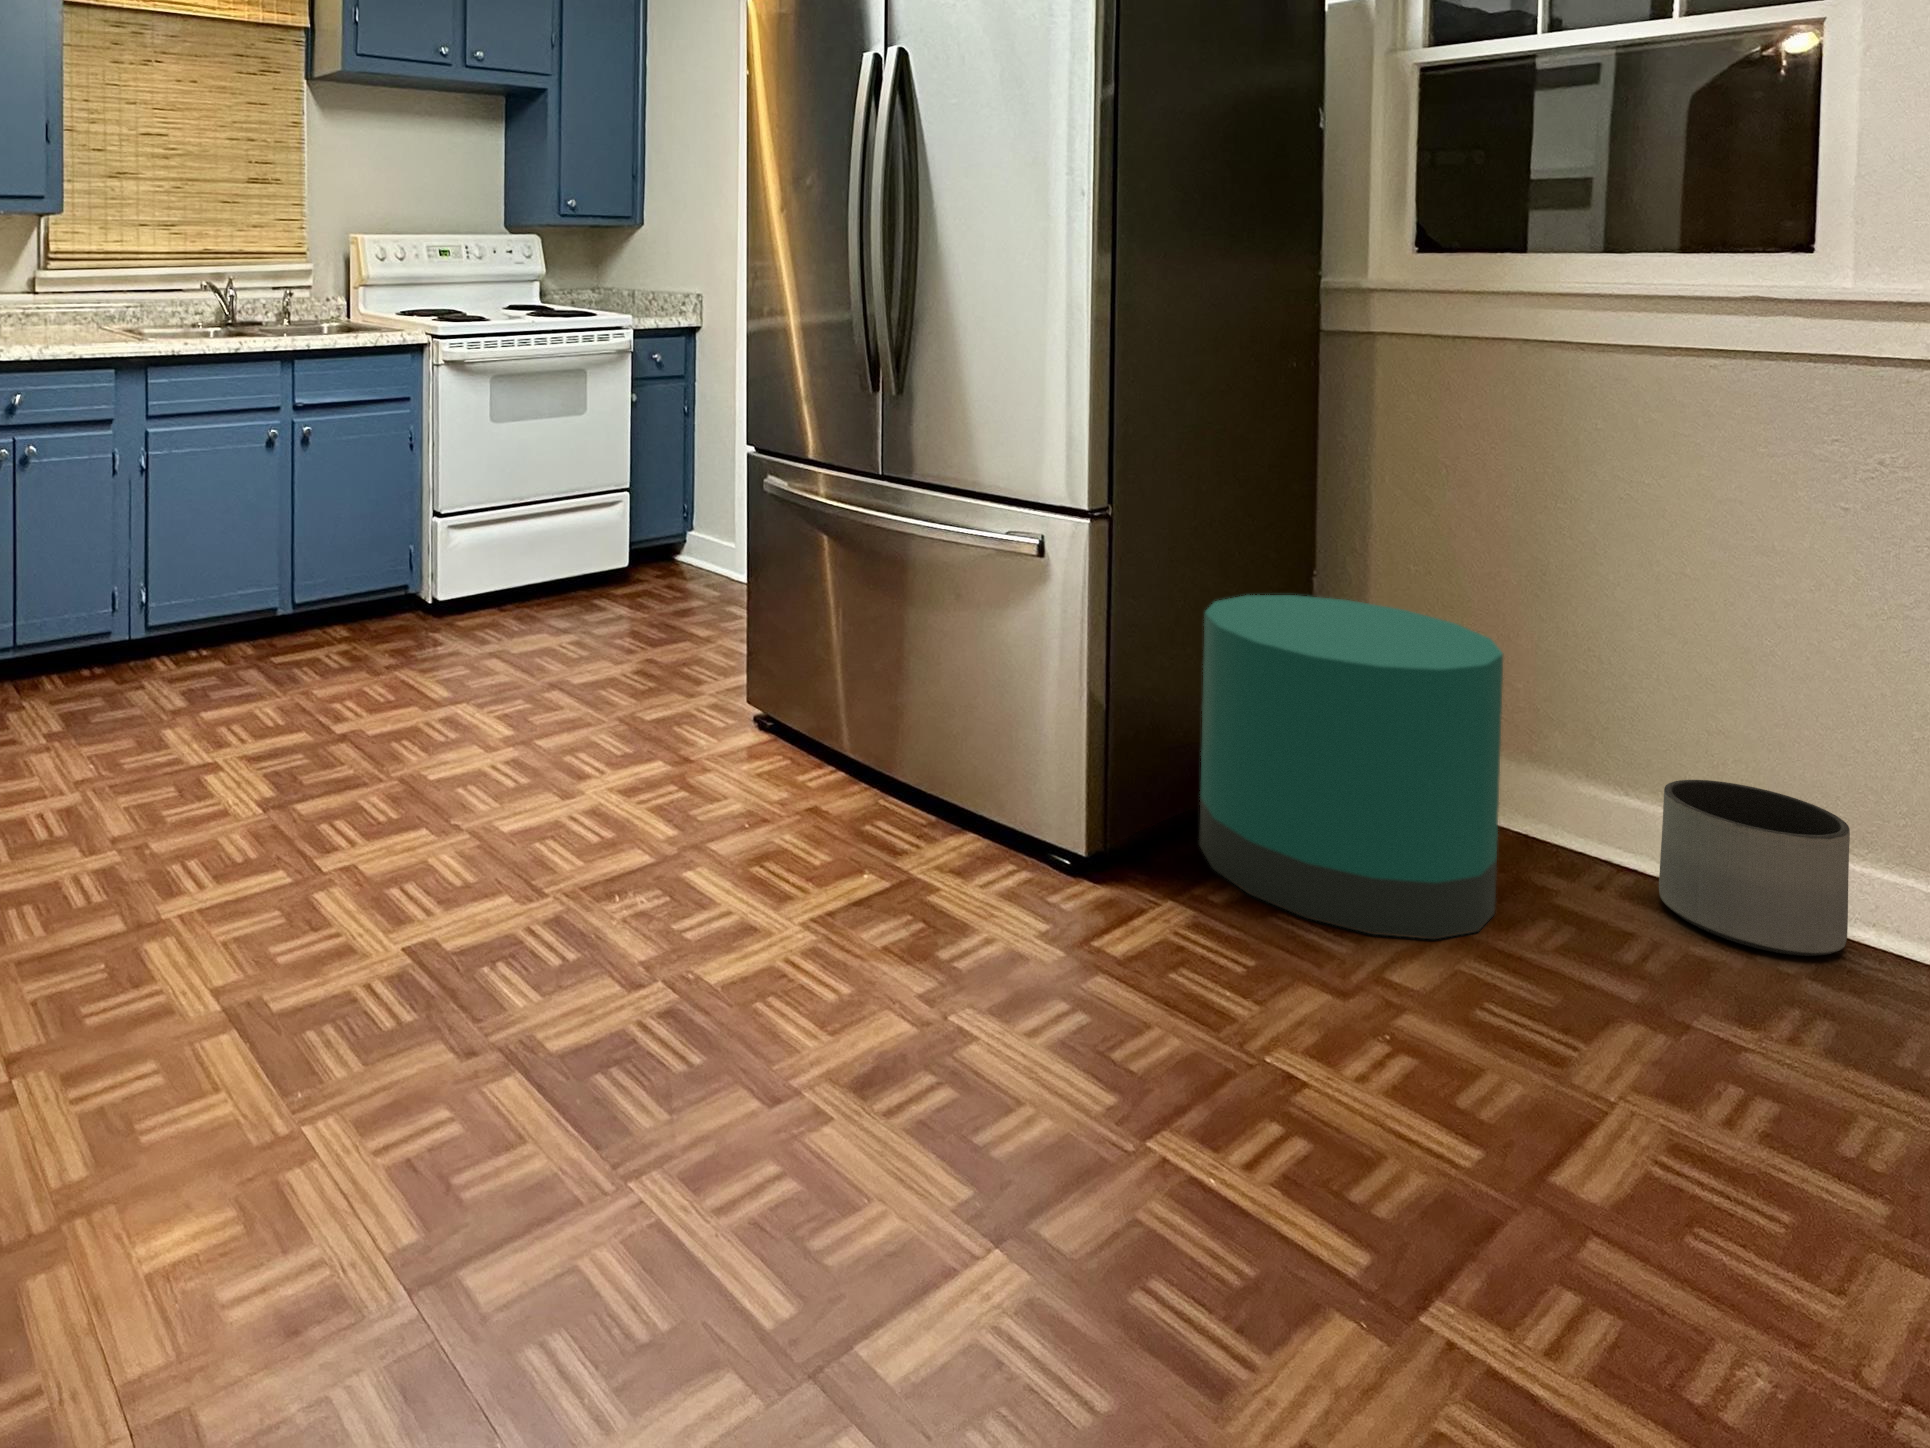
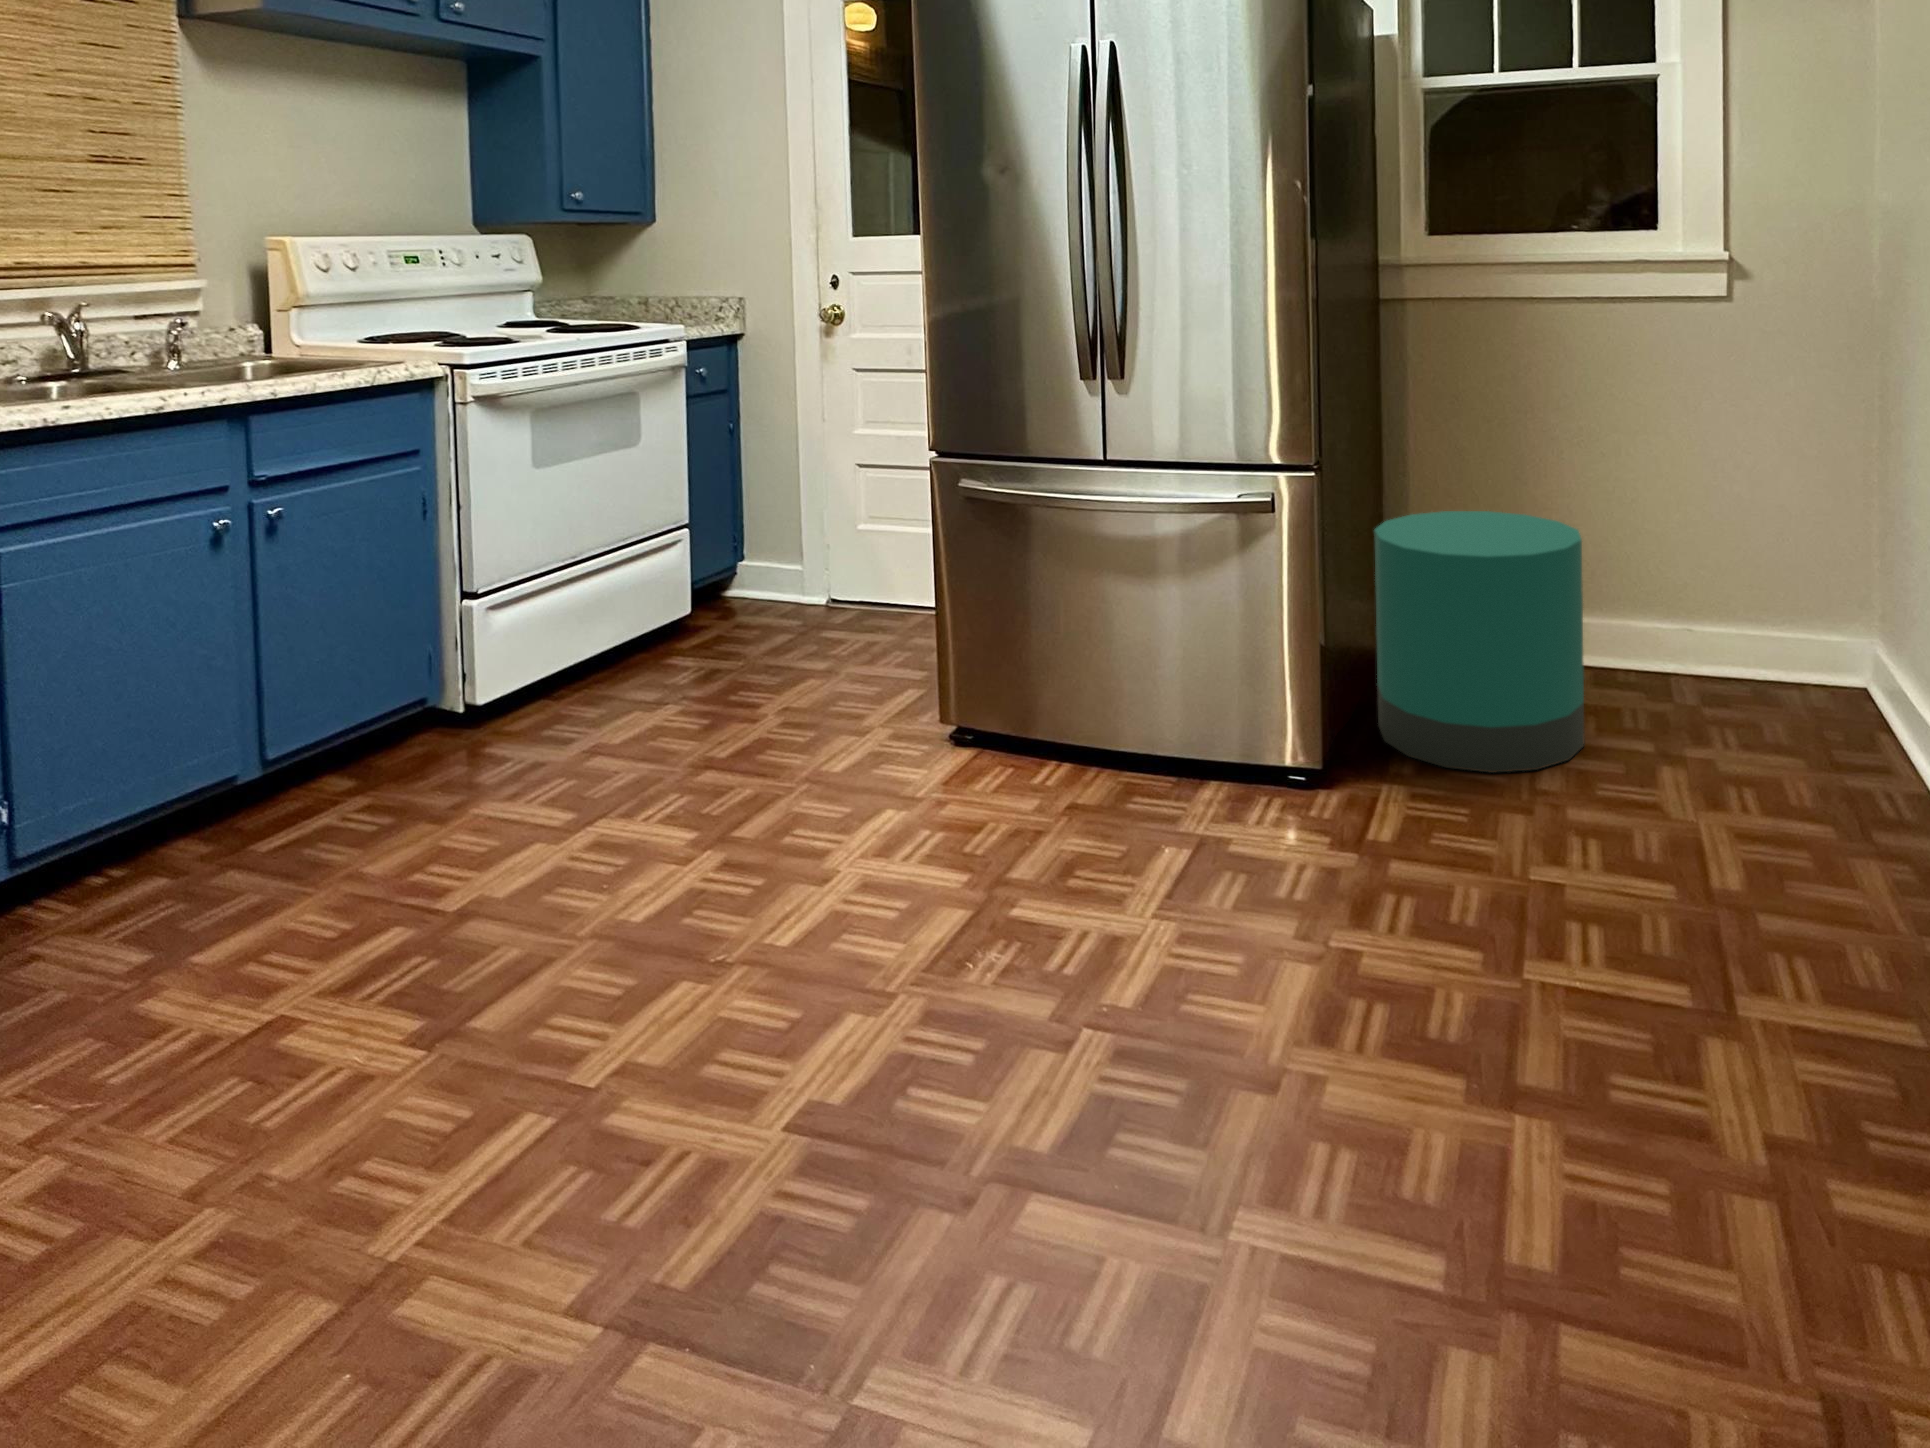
planter: present [1659,780,1850,956] -> none [1642,596,1744,705]

